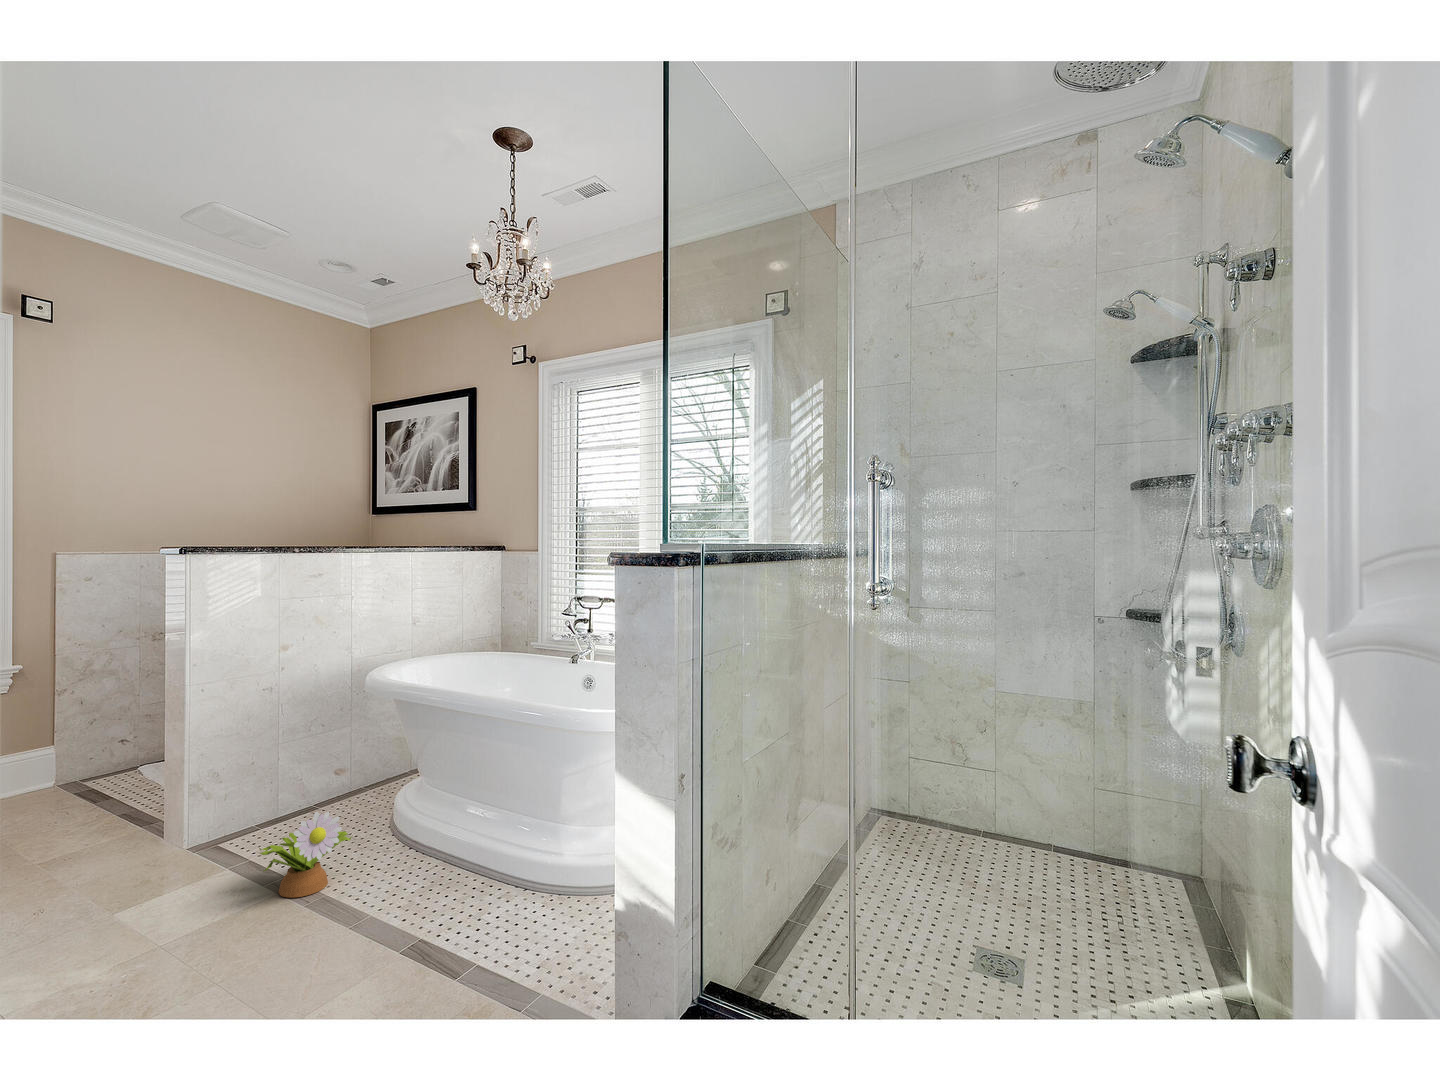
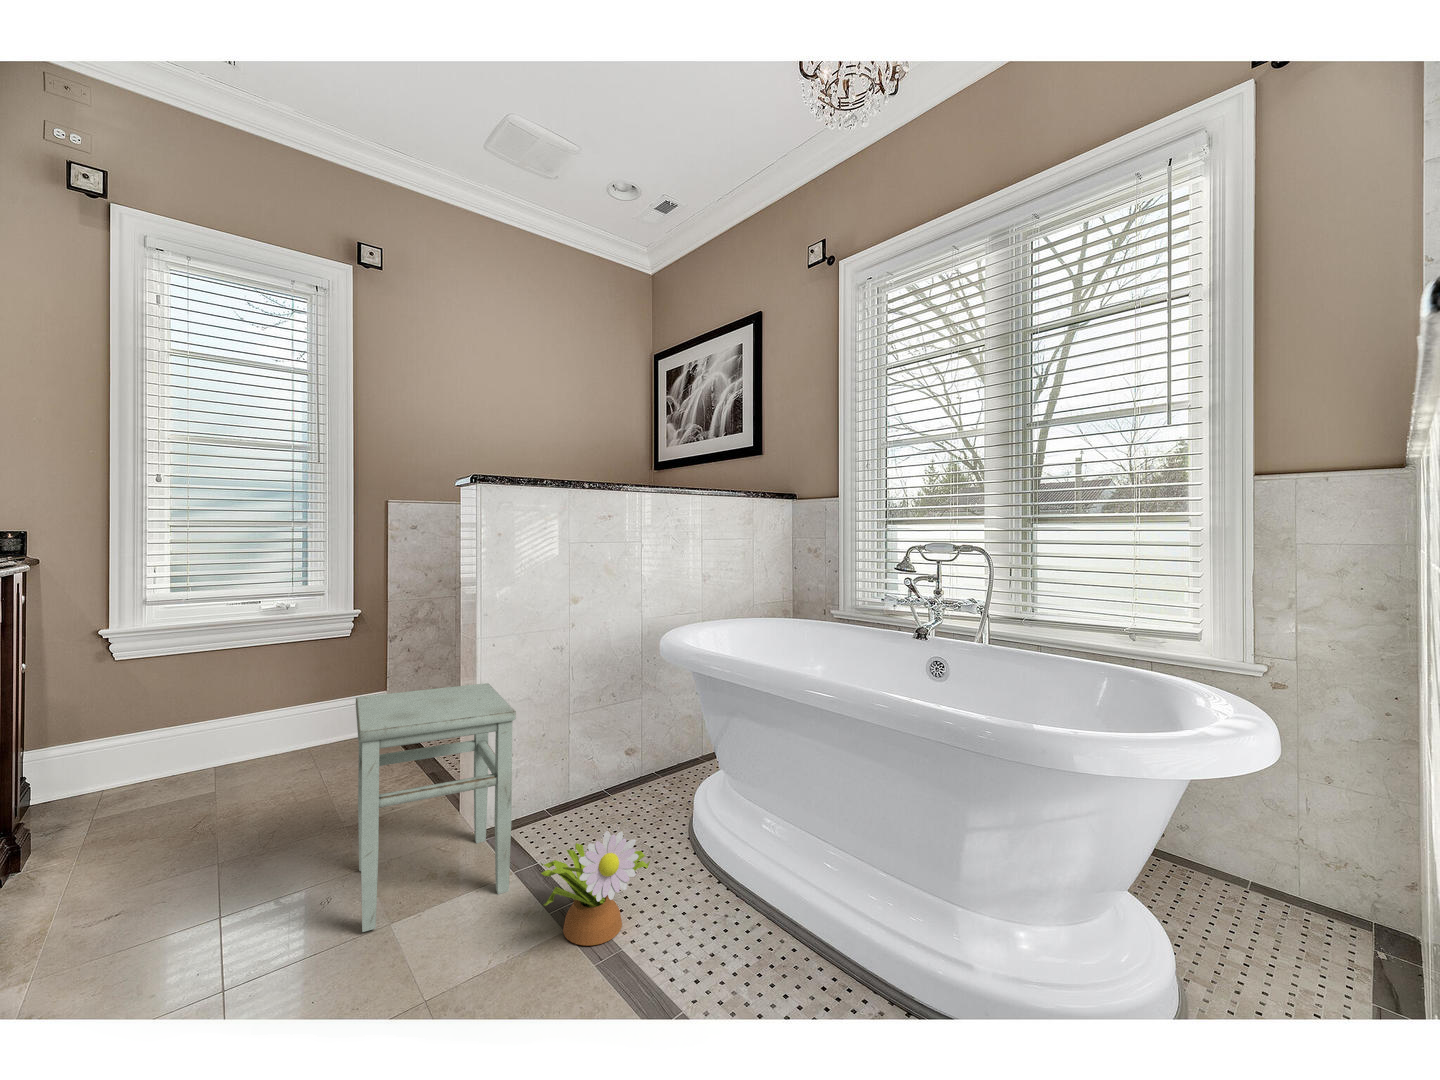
stool: none [73,721,237,920] -> present [356,683,516,932]

